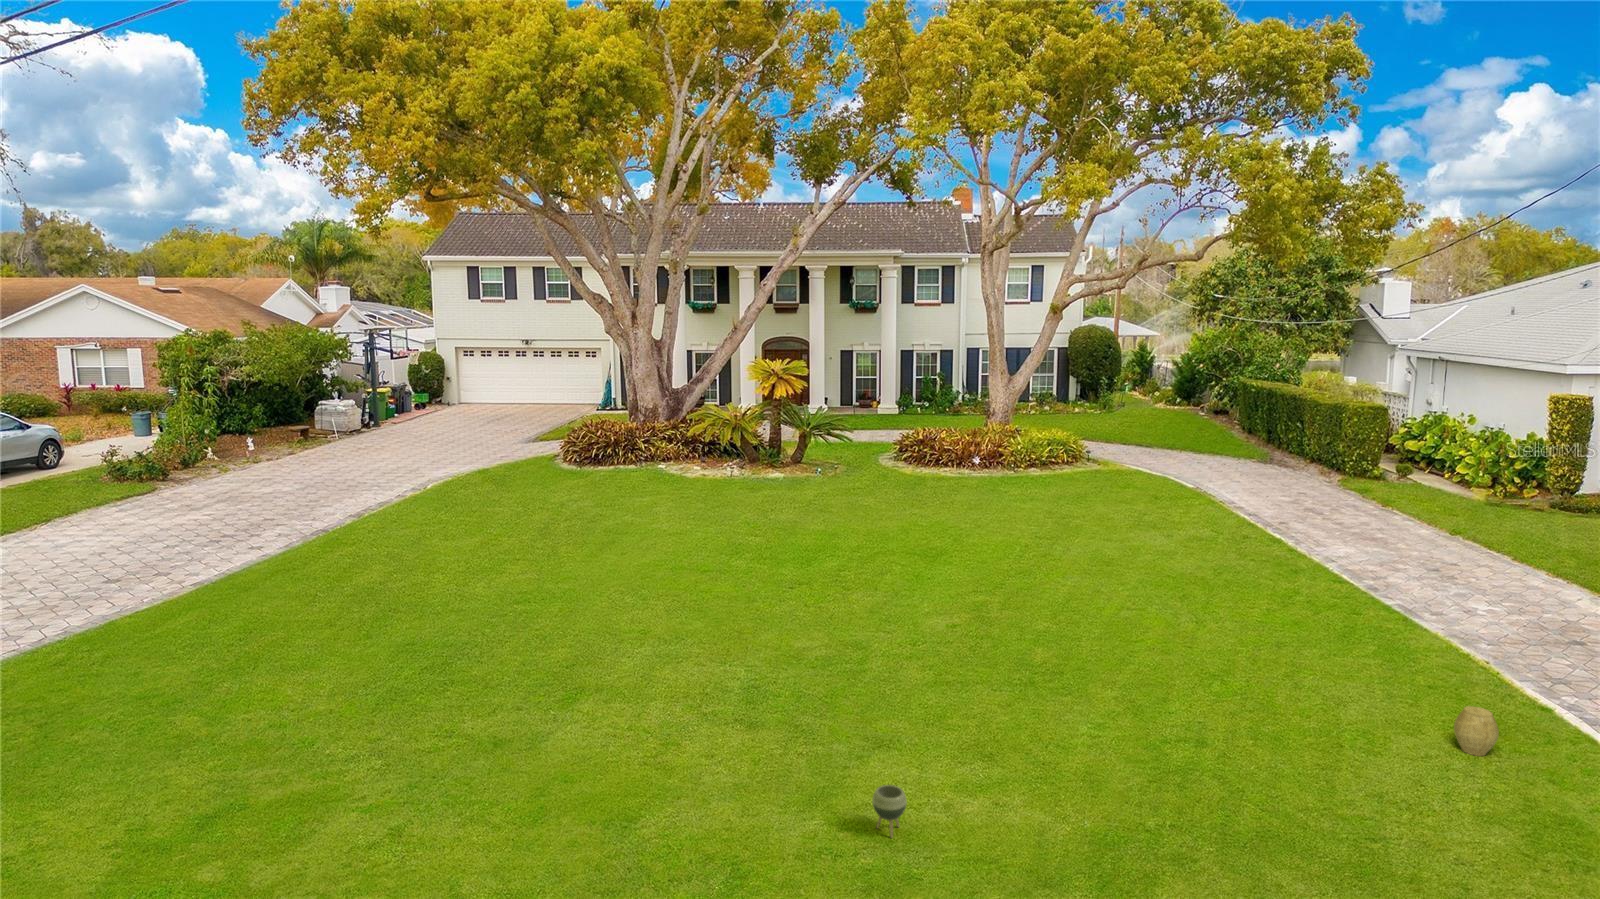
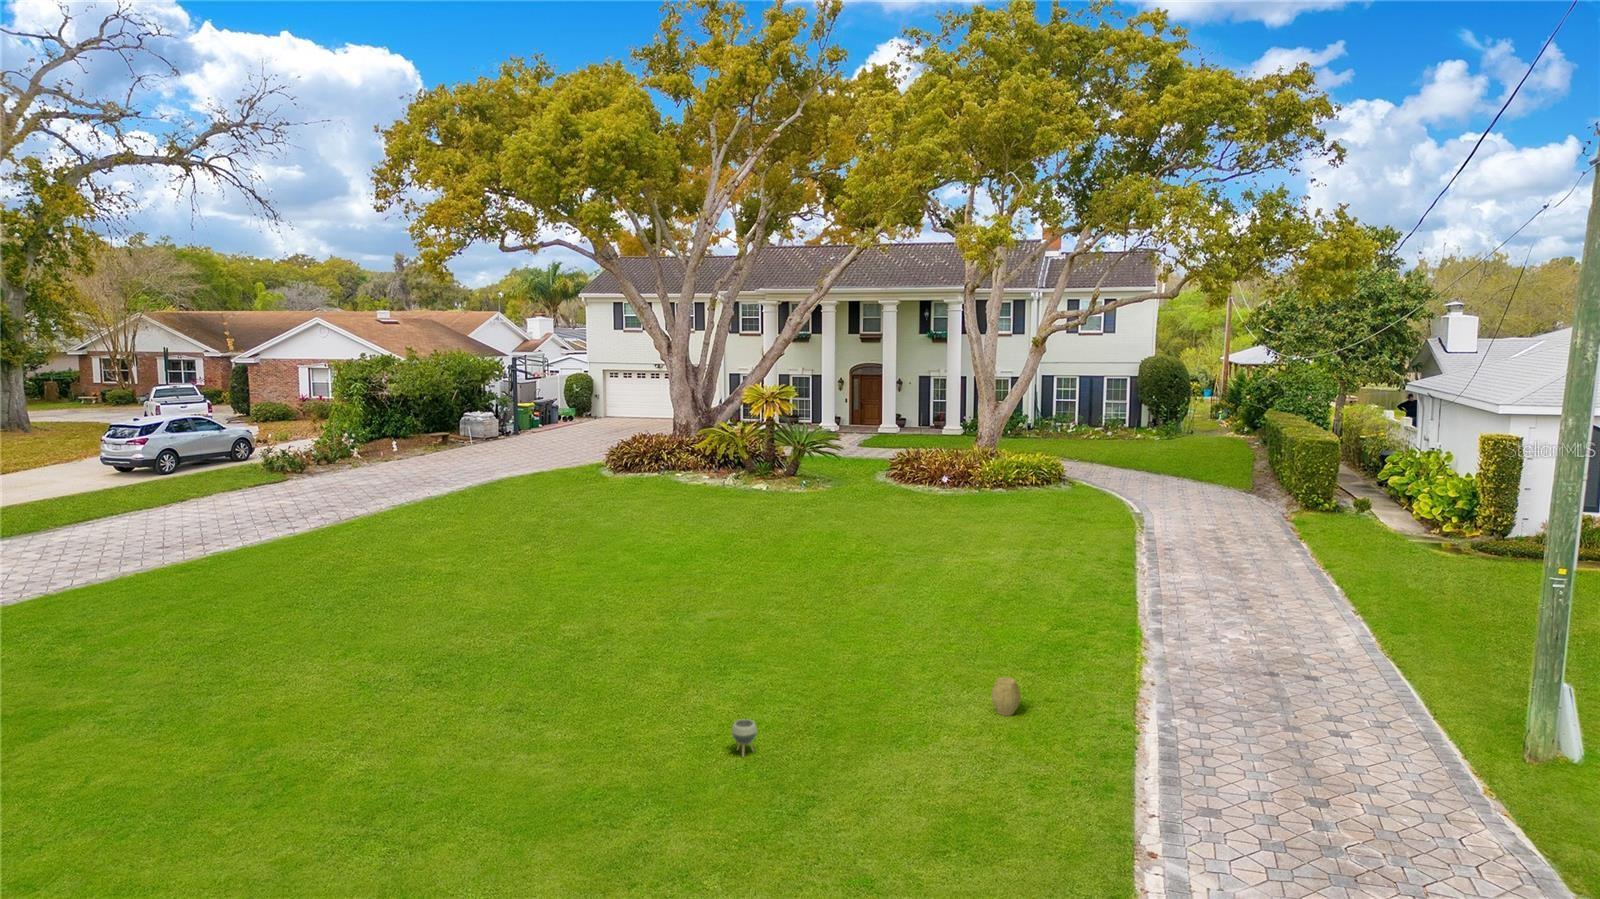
planter: present [873,785,907,838] -> present [732,719,757,757]

